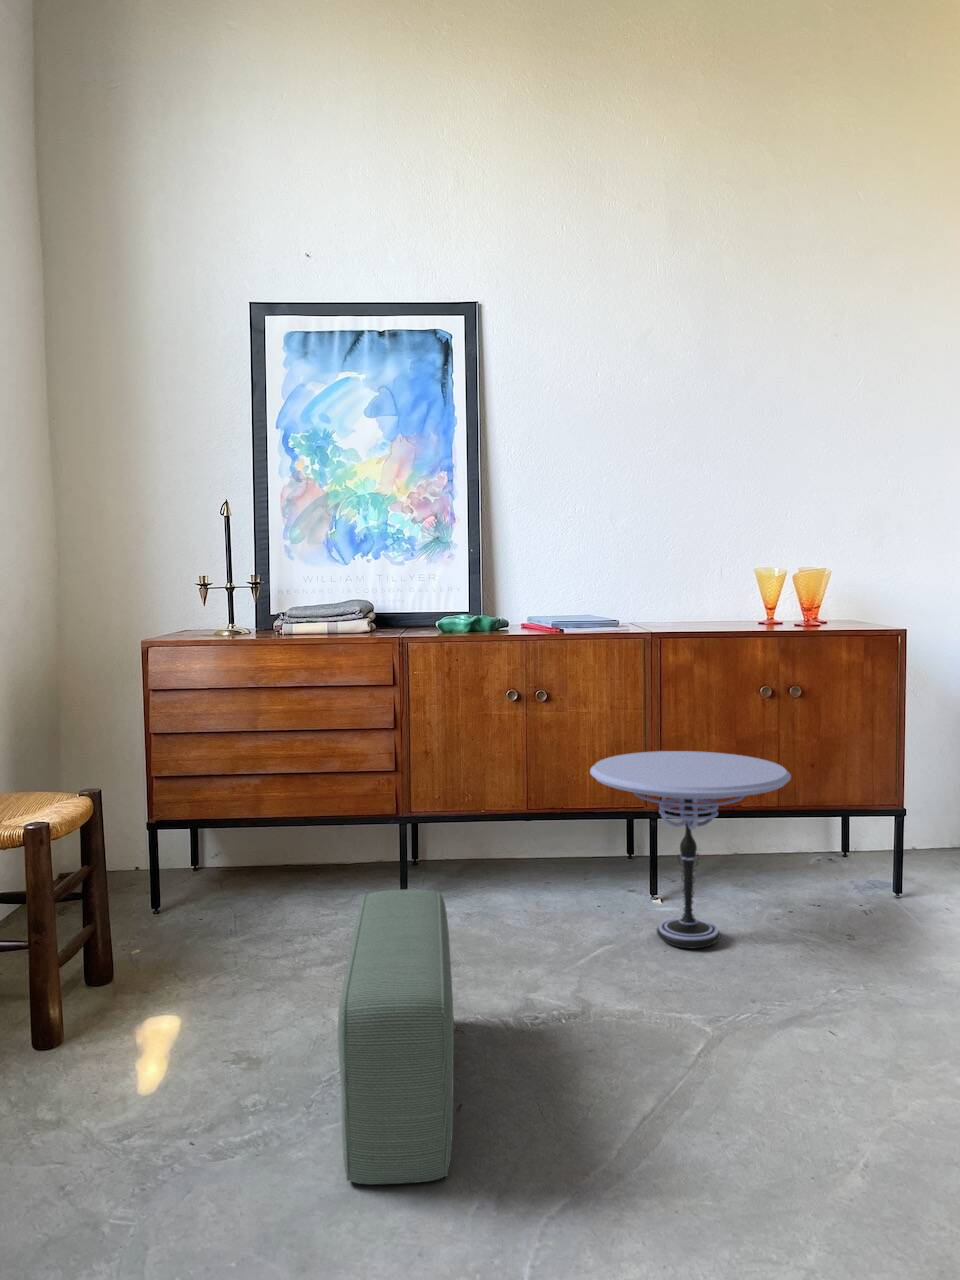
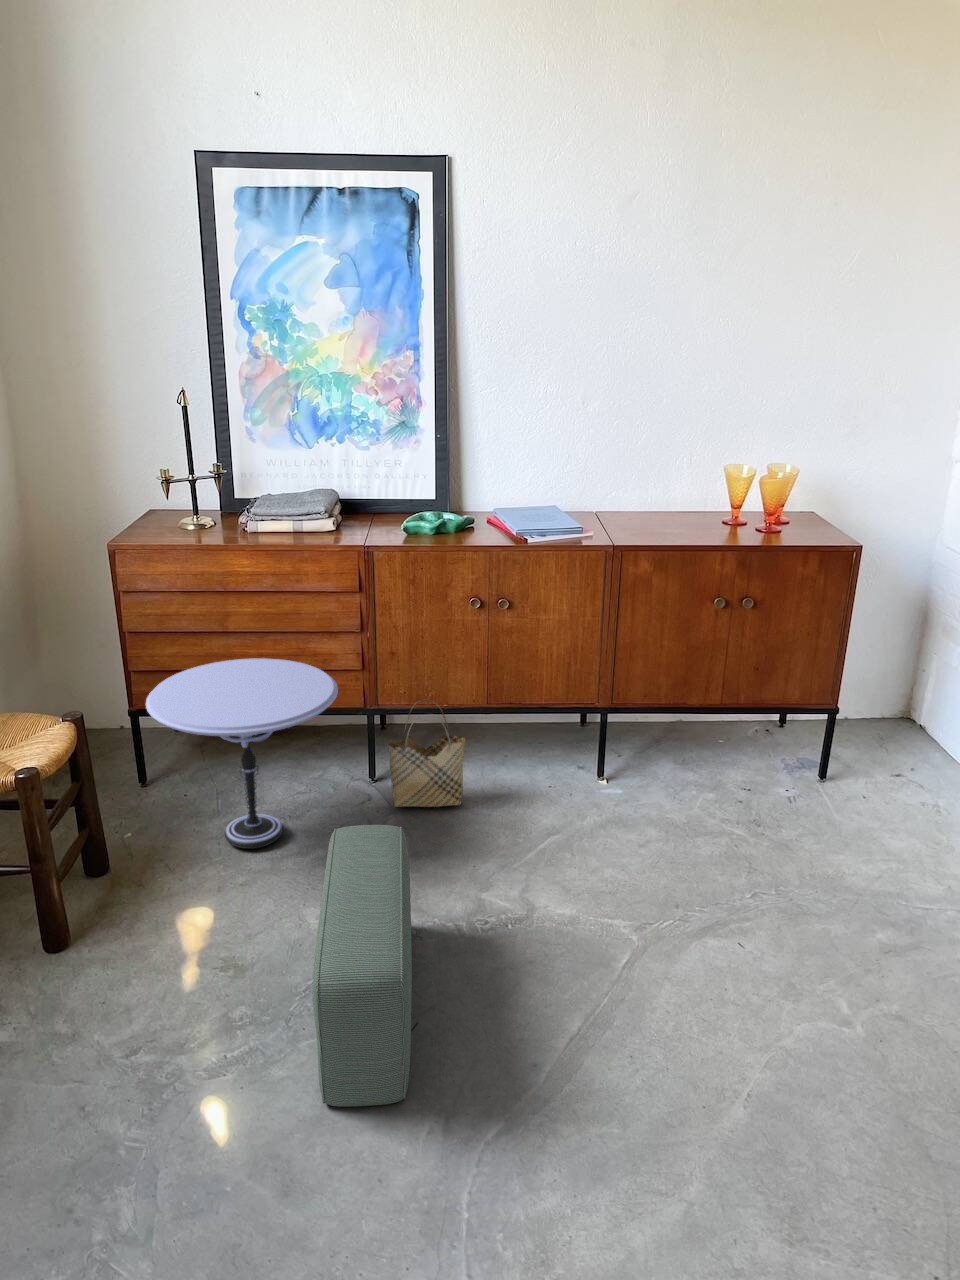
side table: present [590,751,791,949] -> present [146,658,338,849]
woven basket: none [422,803,506,922] -> present [388,698,465,807]

